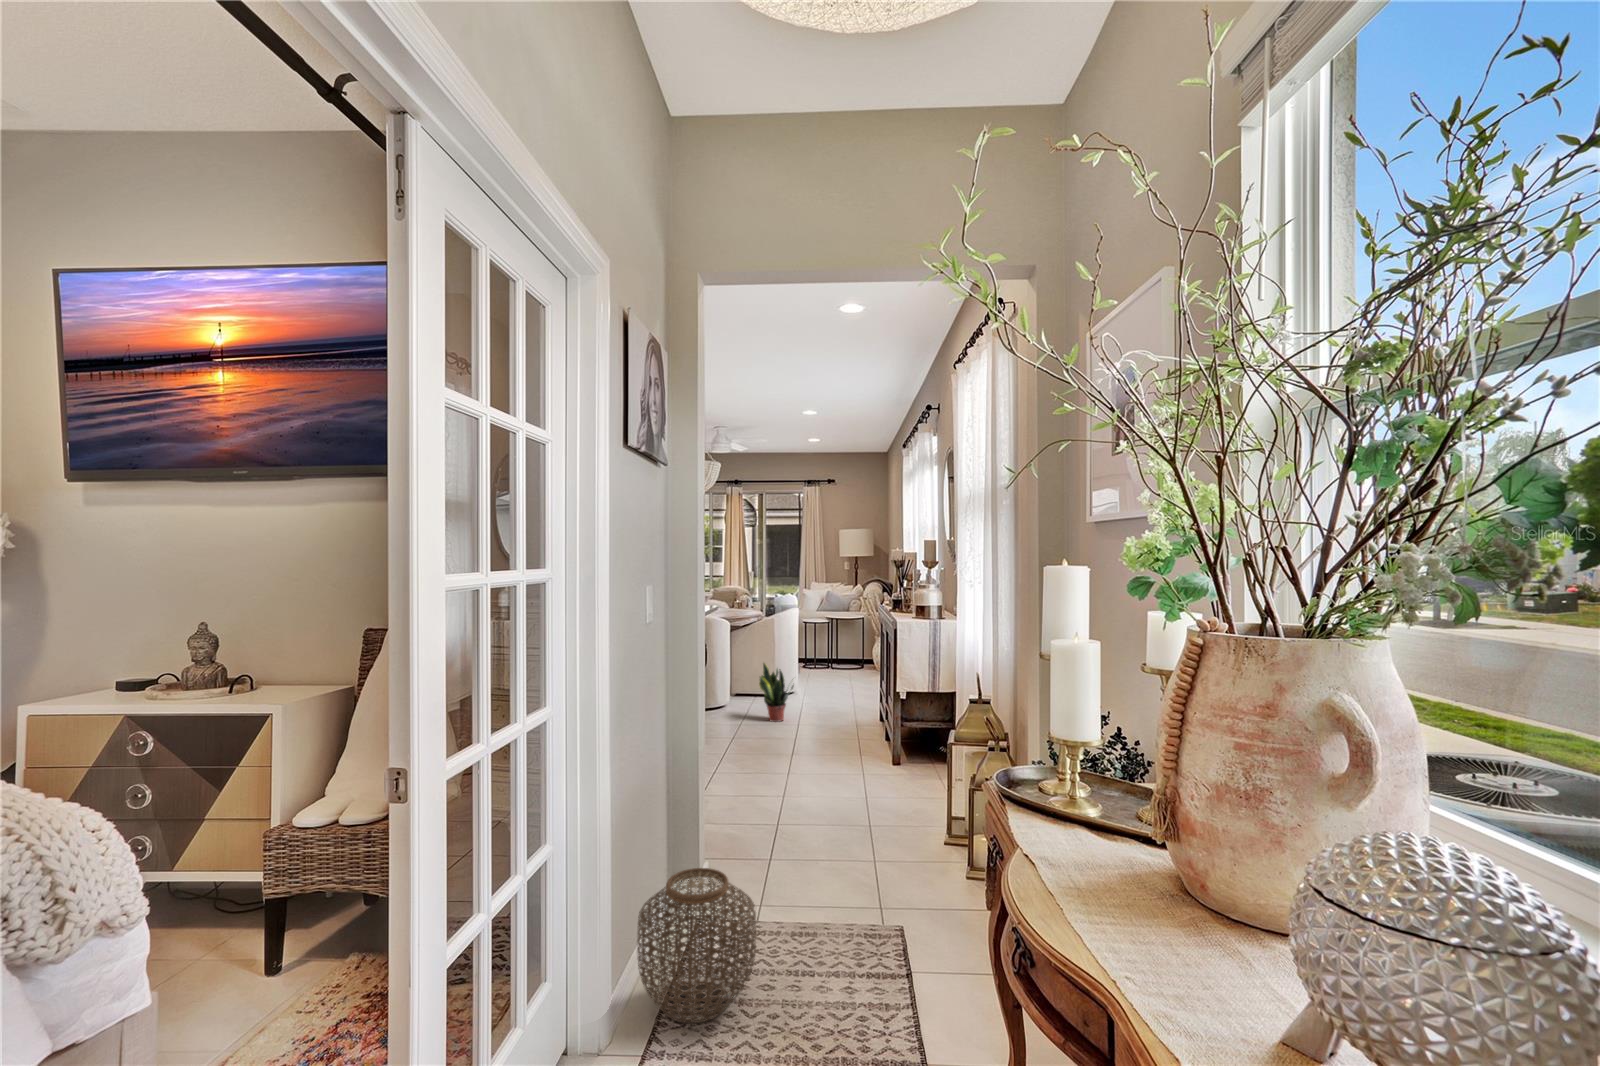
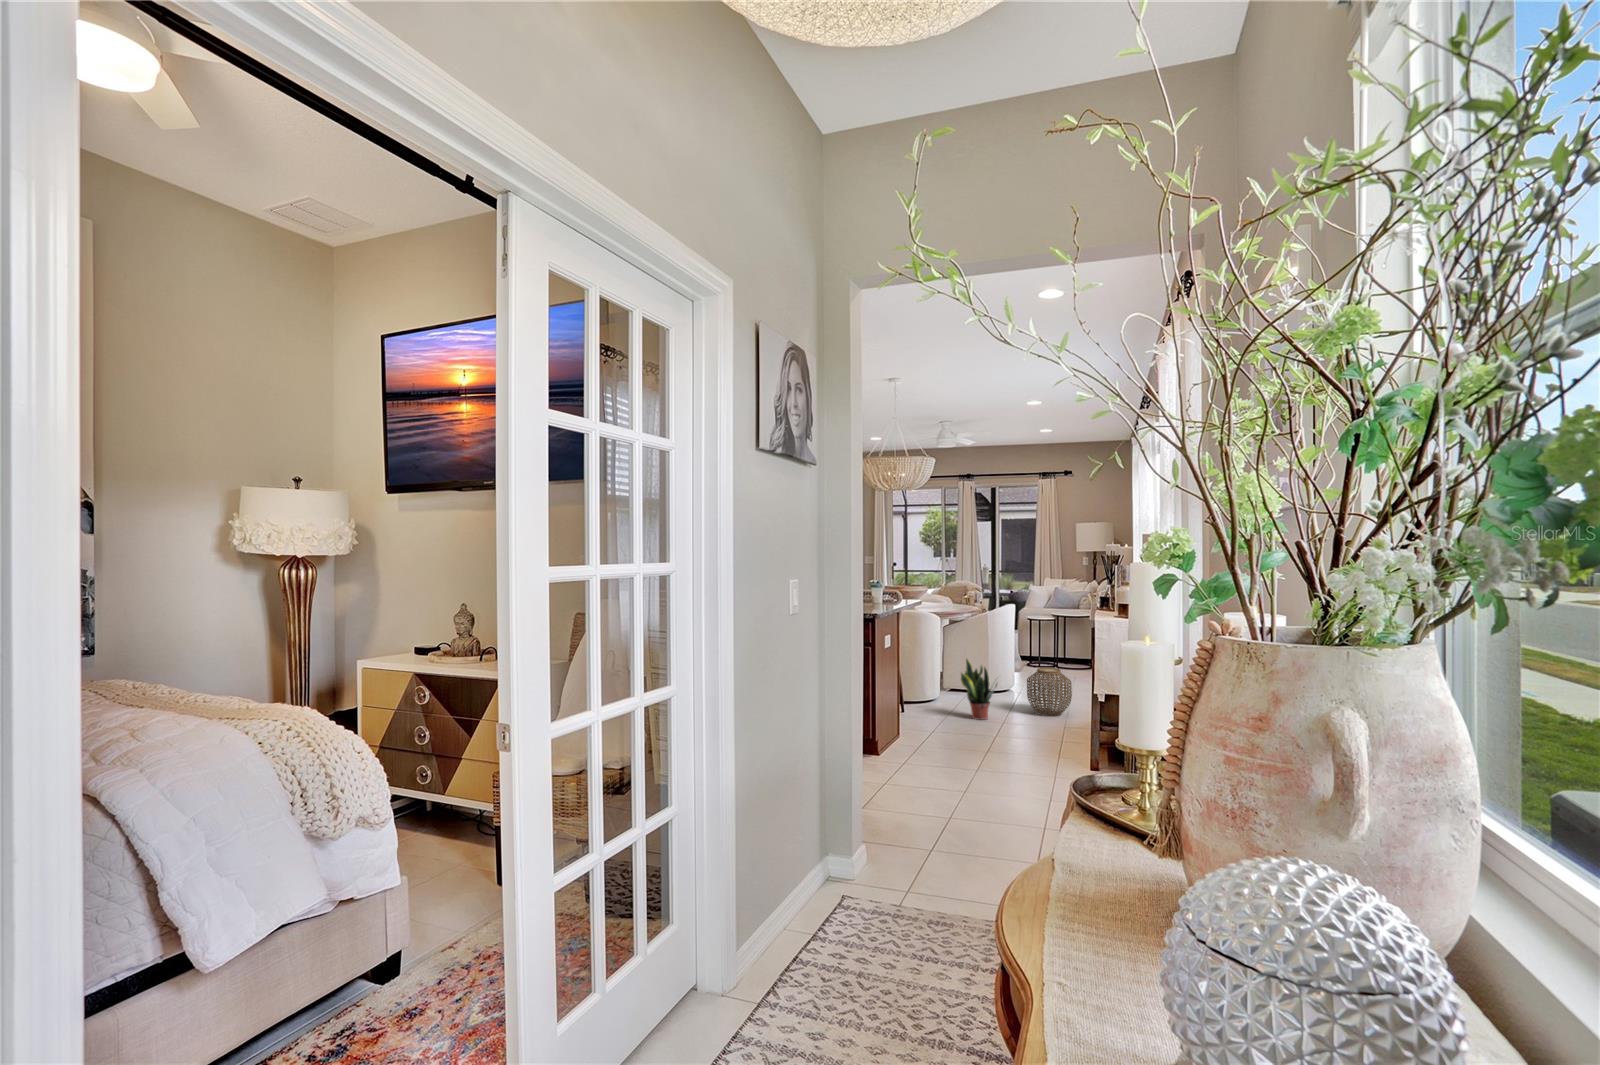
woven basket: present [637,868,756,1023] -> present [1027,668,1072,716]

